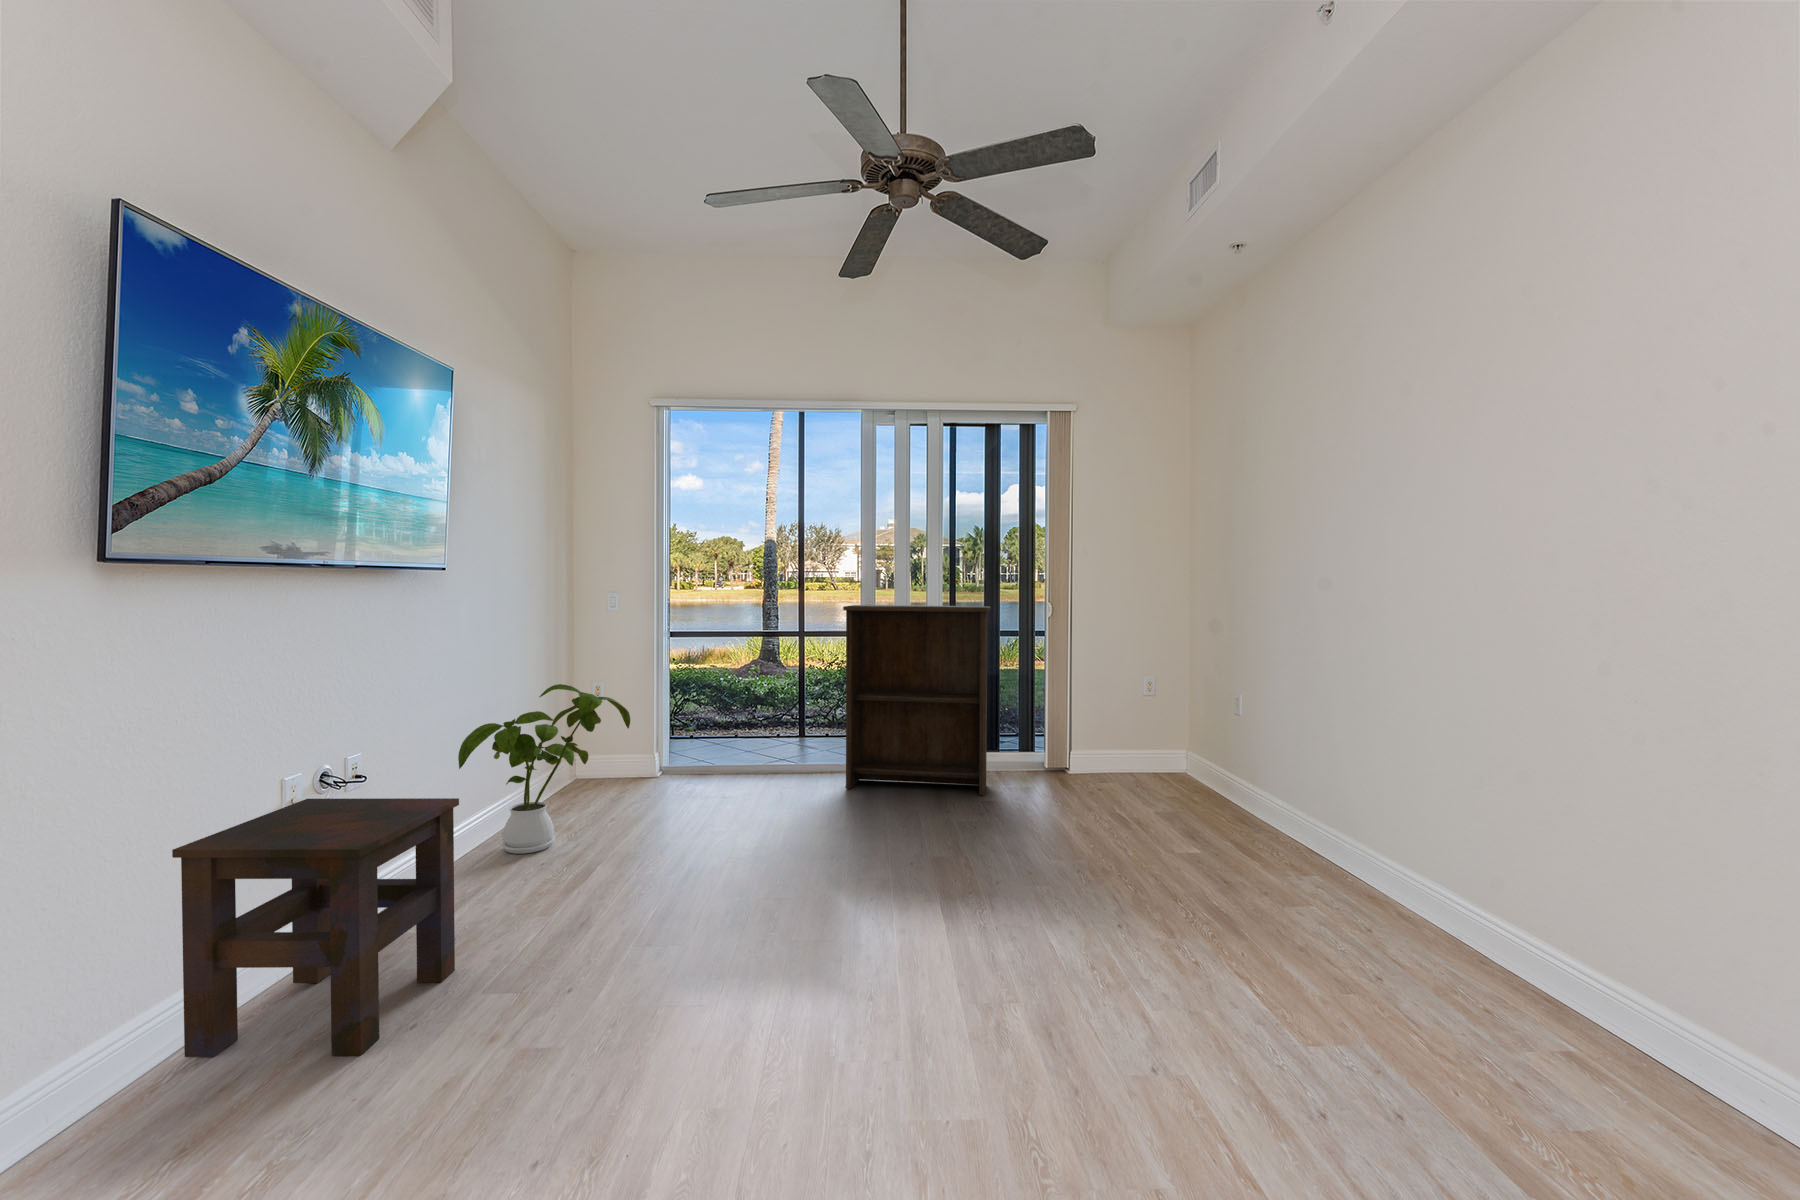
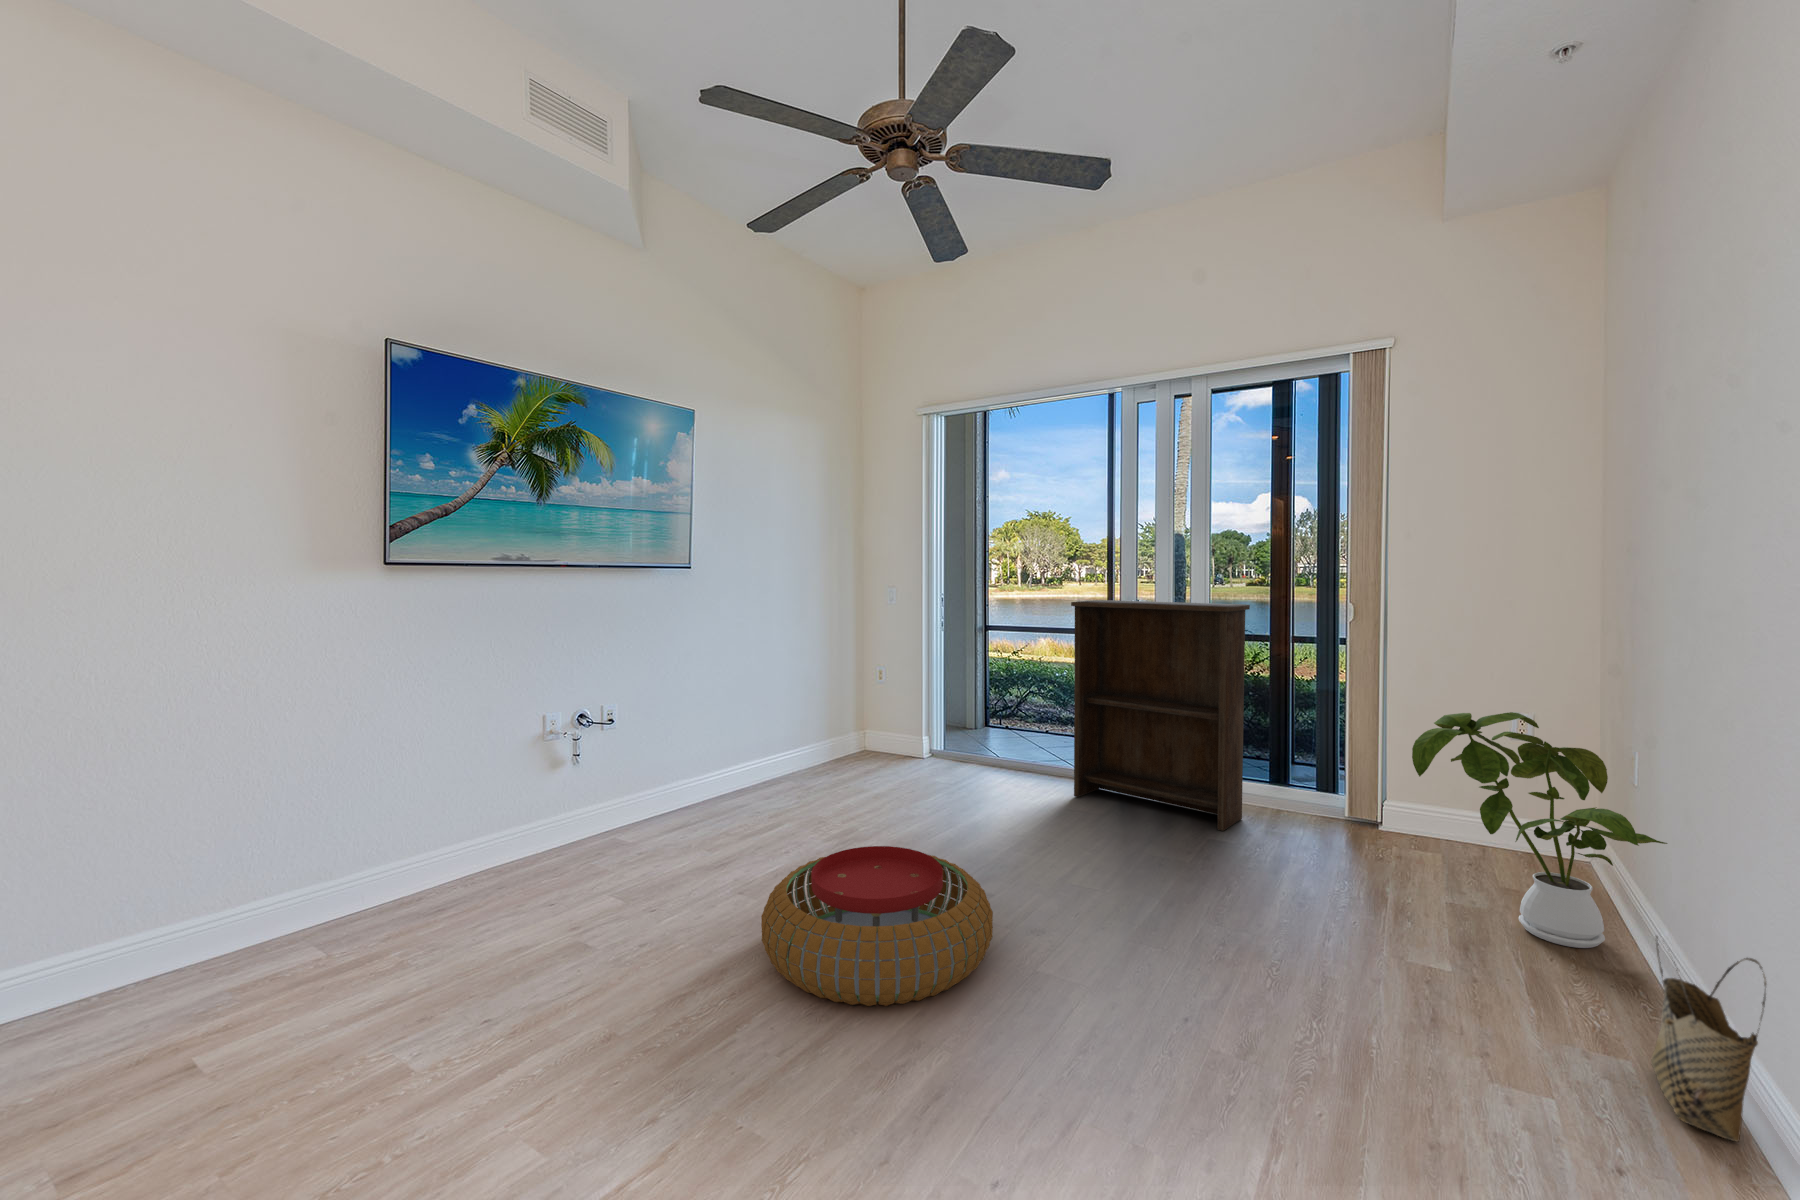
house plant: present [458,684,630,854] -> present [1412,712,1667,948]
woven basket: none [1317,794,1380,899] -> present [1651,936,1766,1142]
side table: present [172,798,459,1057] -> none [427,740,612,935]
pouf: none [719,842,946,991] -> present [761,846,993,1006]

